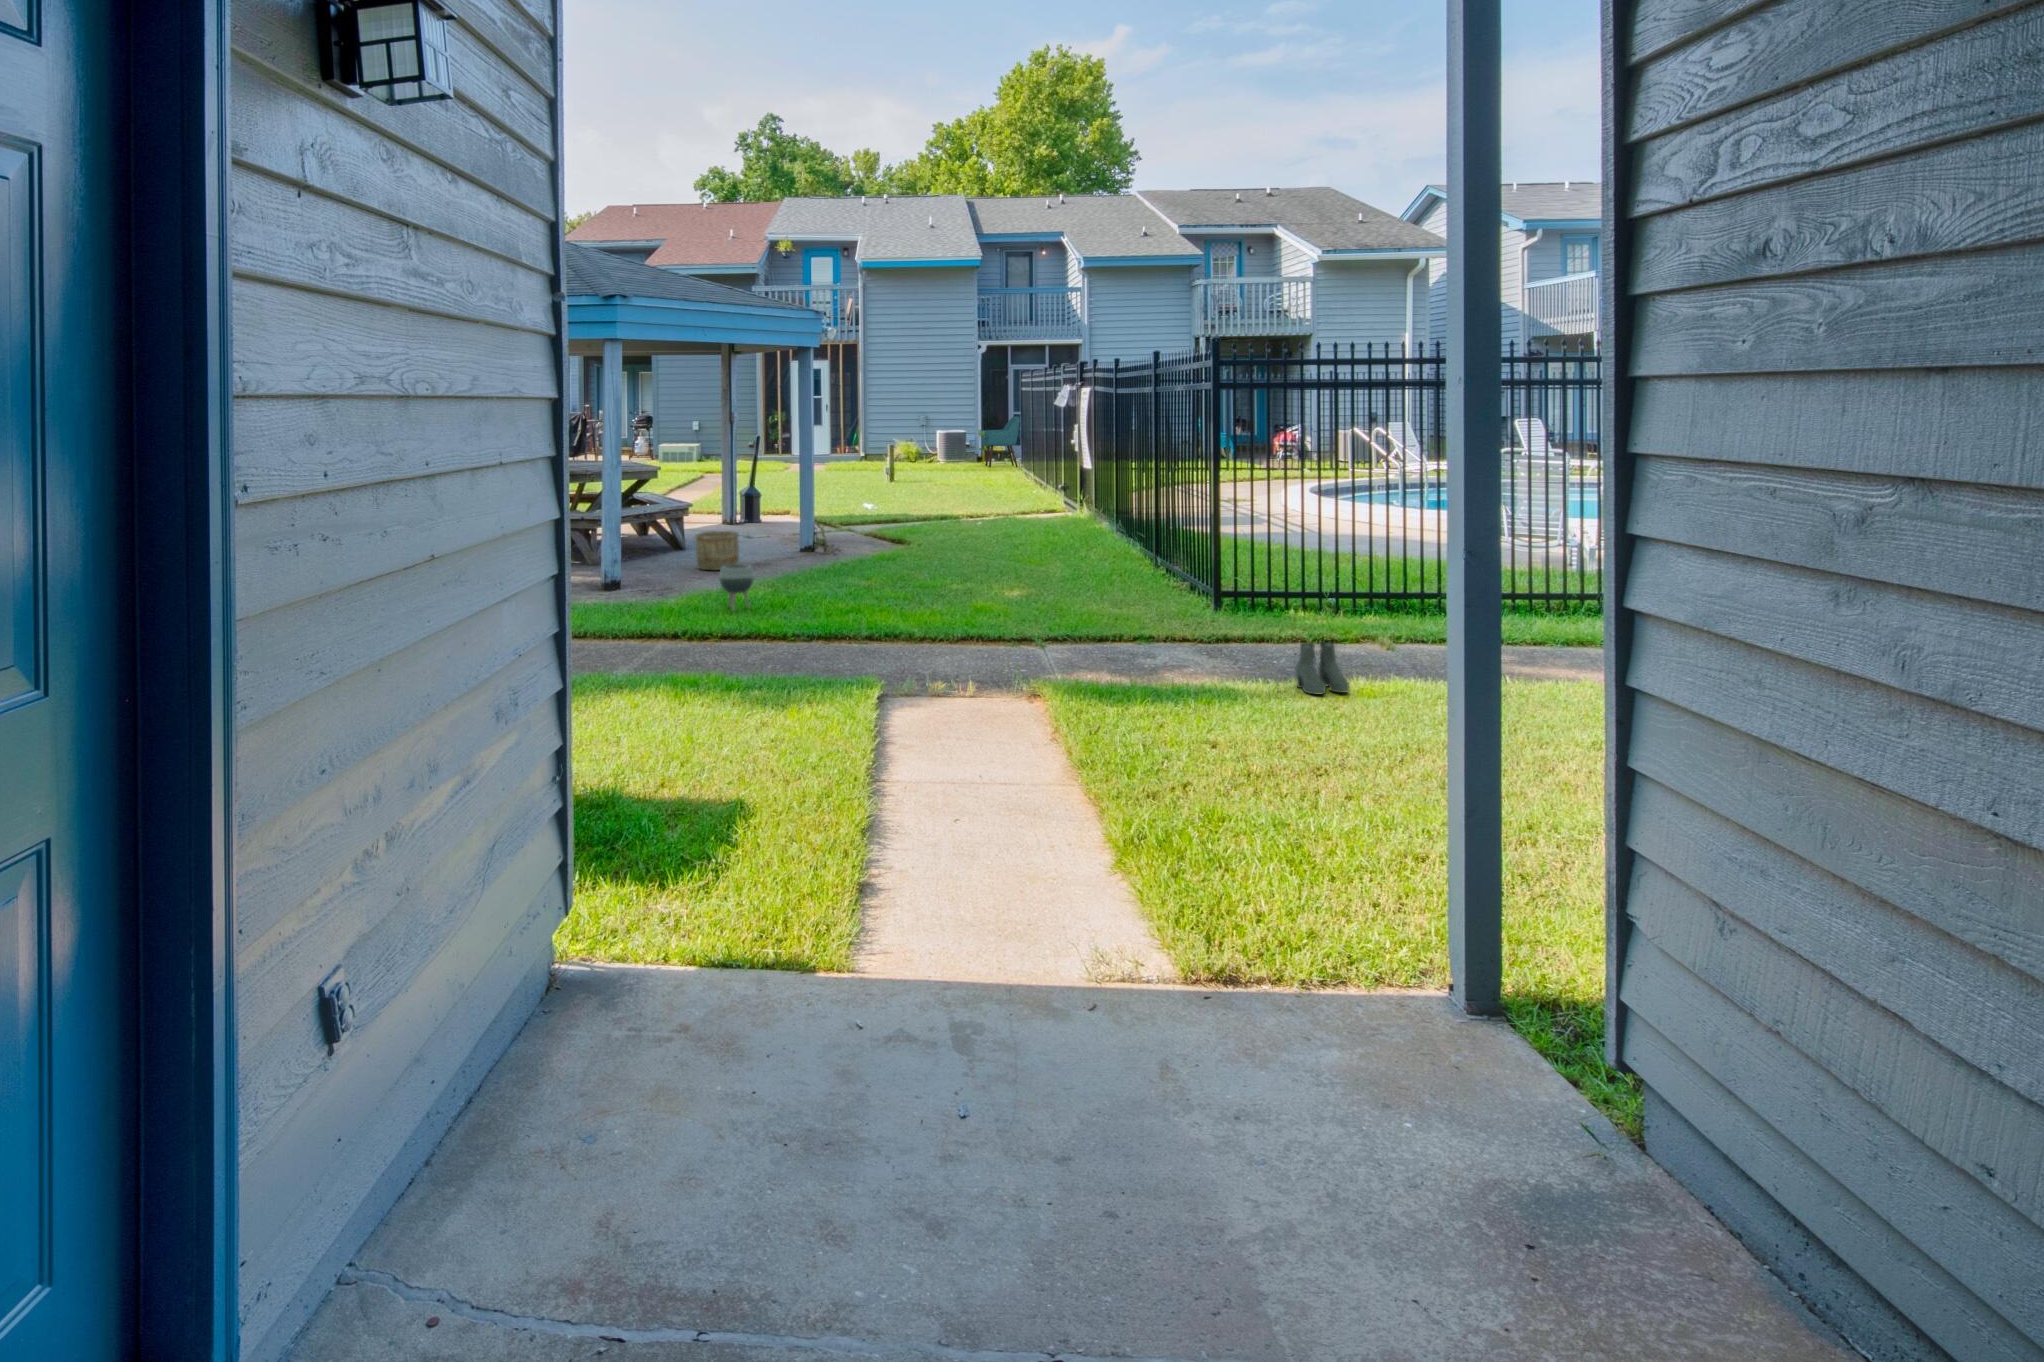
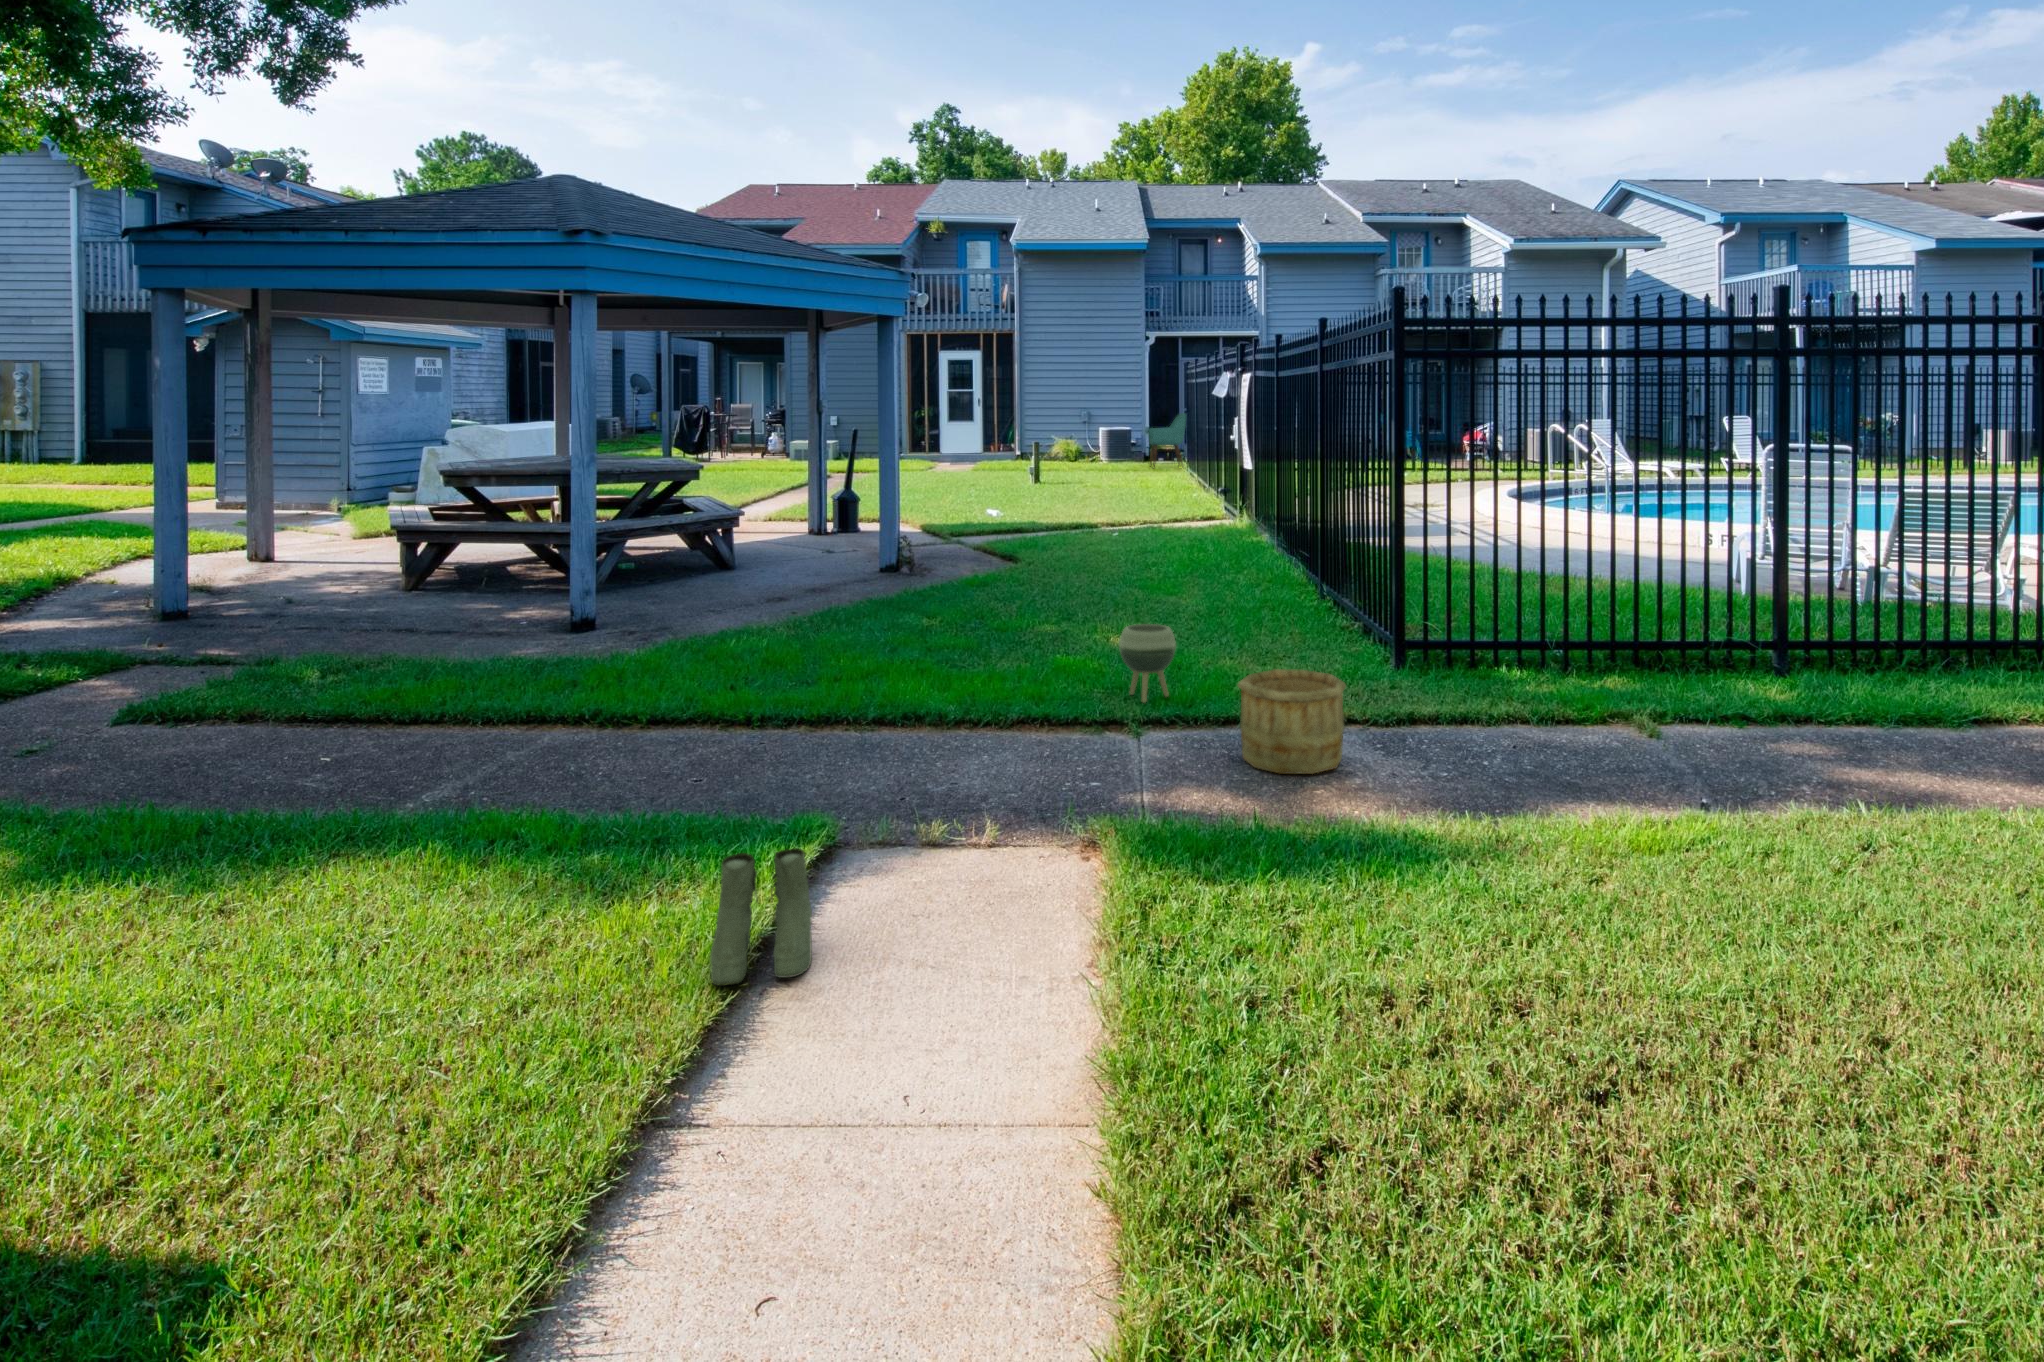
wooden bucket: present [695,531,739,570] -> present [1238,669,1346,774]
planter: present [719,564,754,610] -> present [1119,624,1176,703]
boots: present [1296,642,1350,695] -> present [710,848,812,986]

